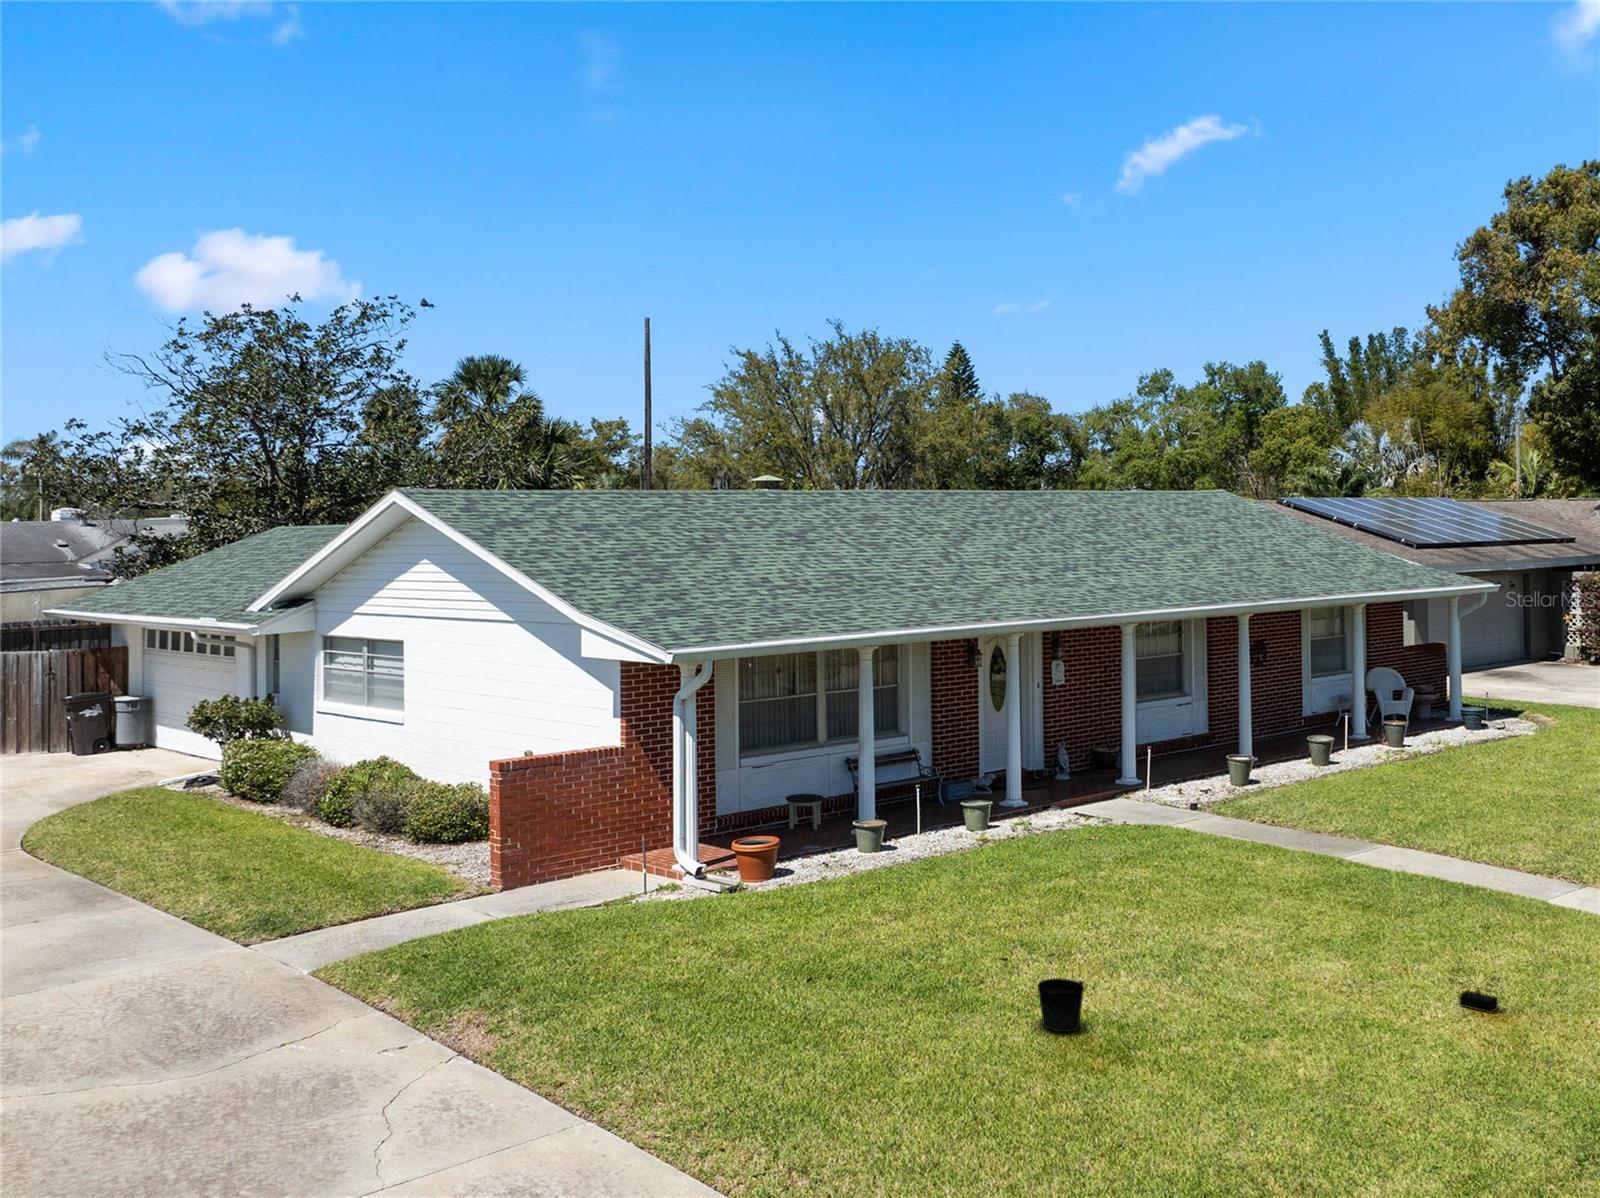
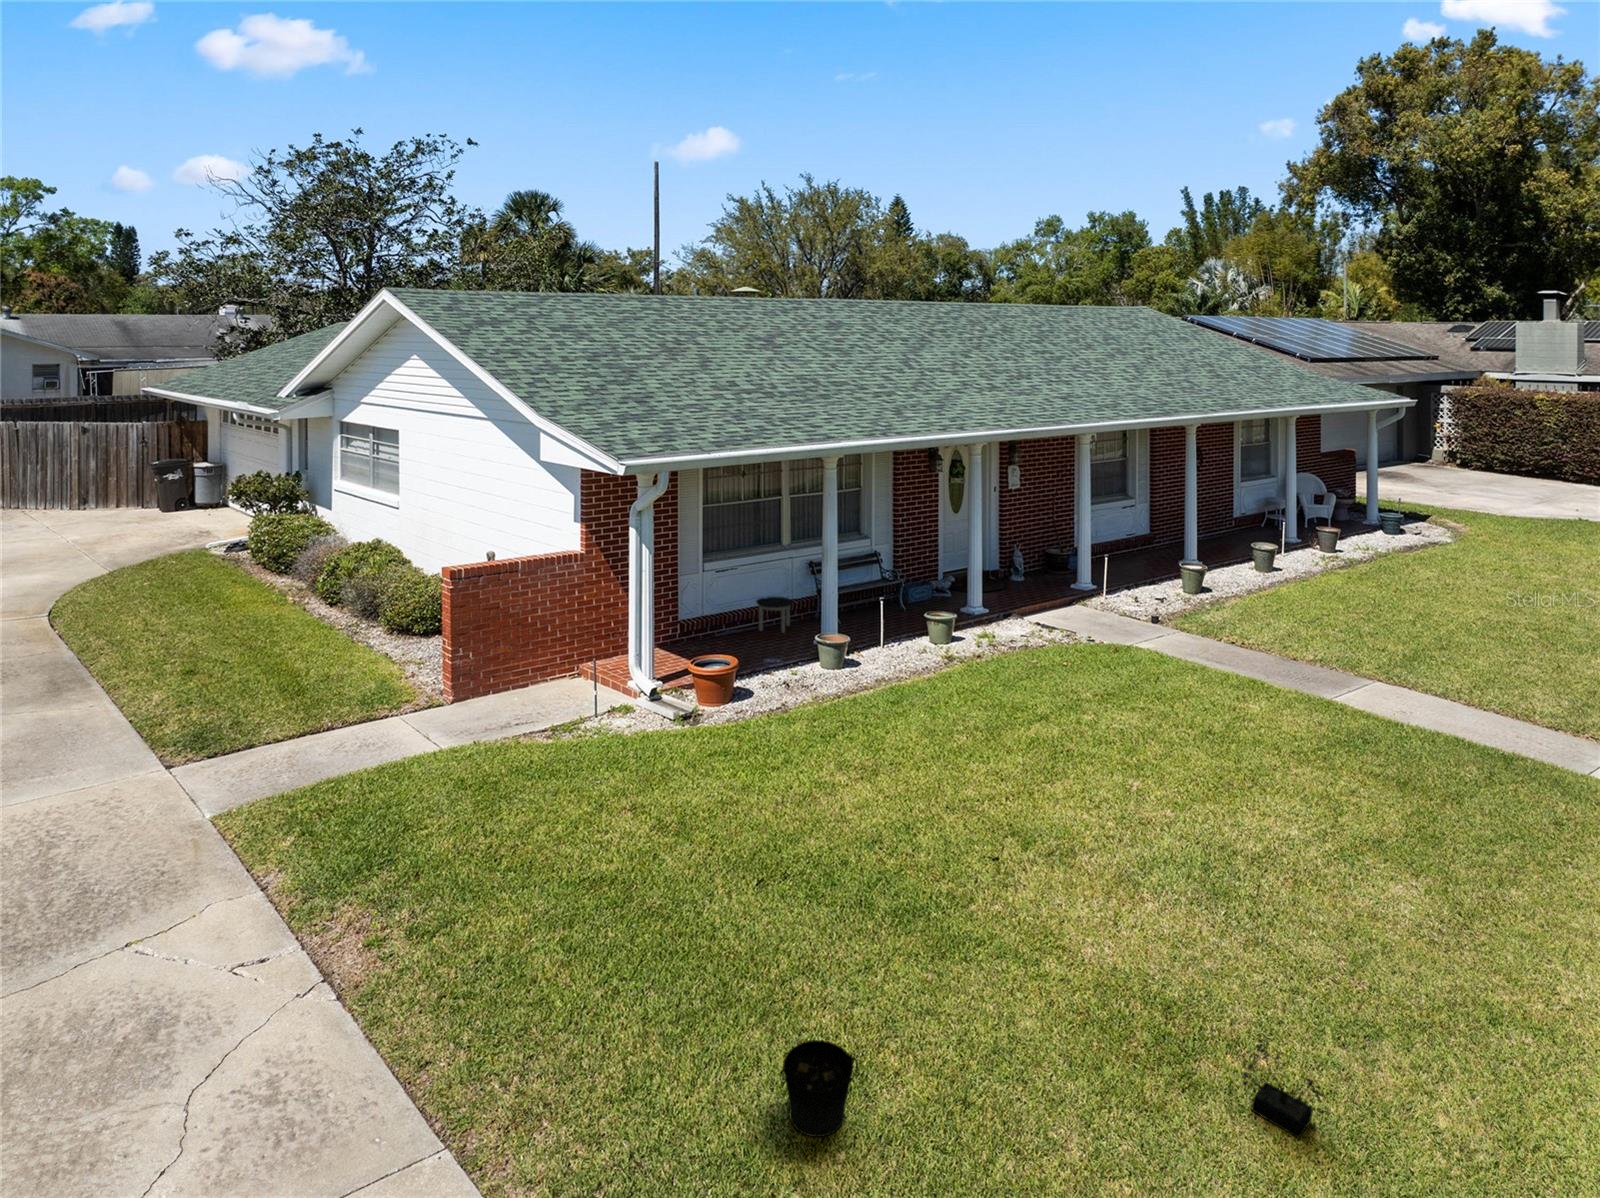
decorative plant: present [1450,960,1504,1013] -> present [1243,1039,1325,1138]
bucket: present [1037,978,1086,1032] -> present [780,1040,858,1137]

